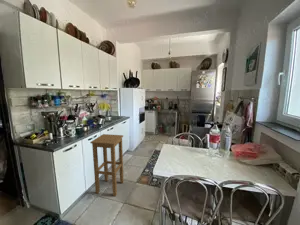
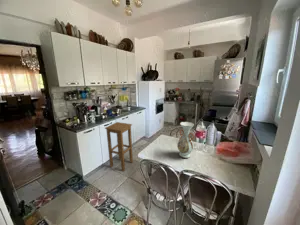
vase: none [199,125,222,167] -> present [177,122,194,158]

